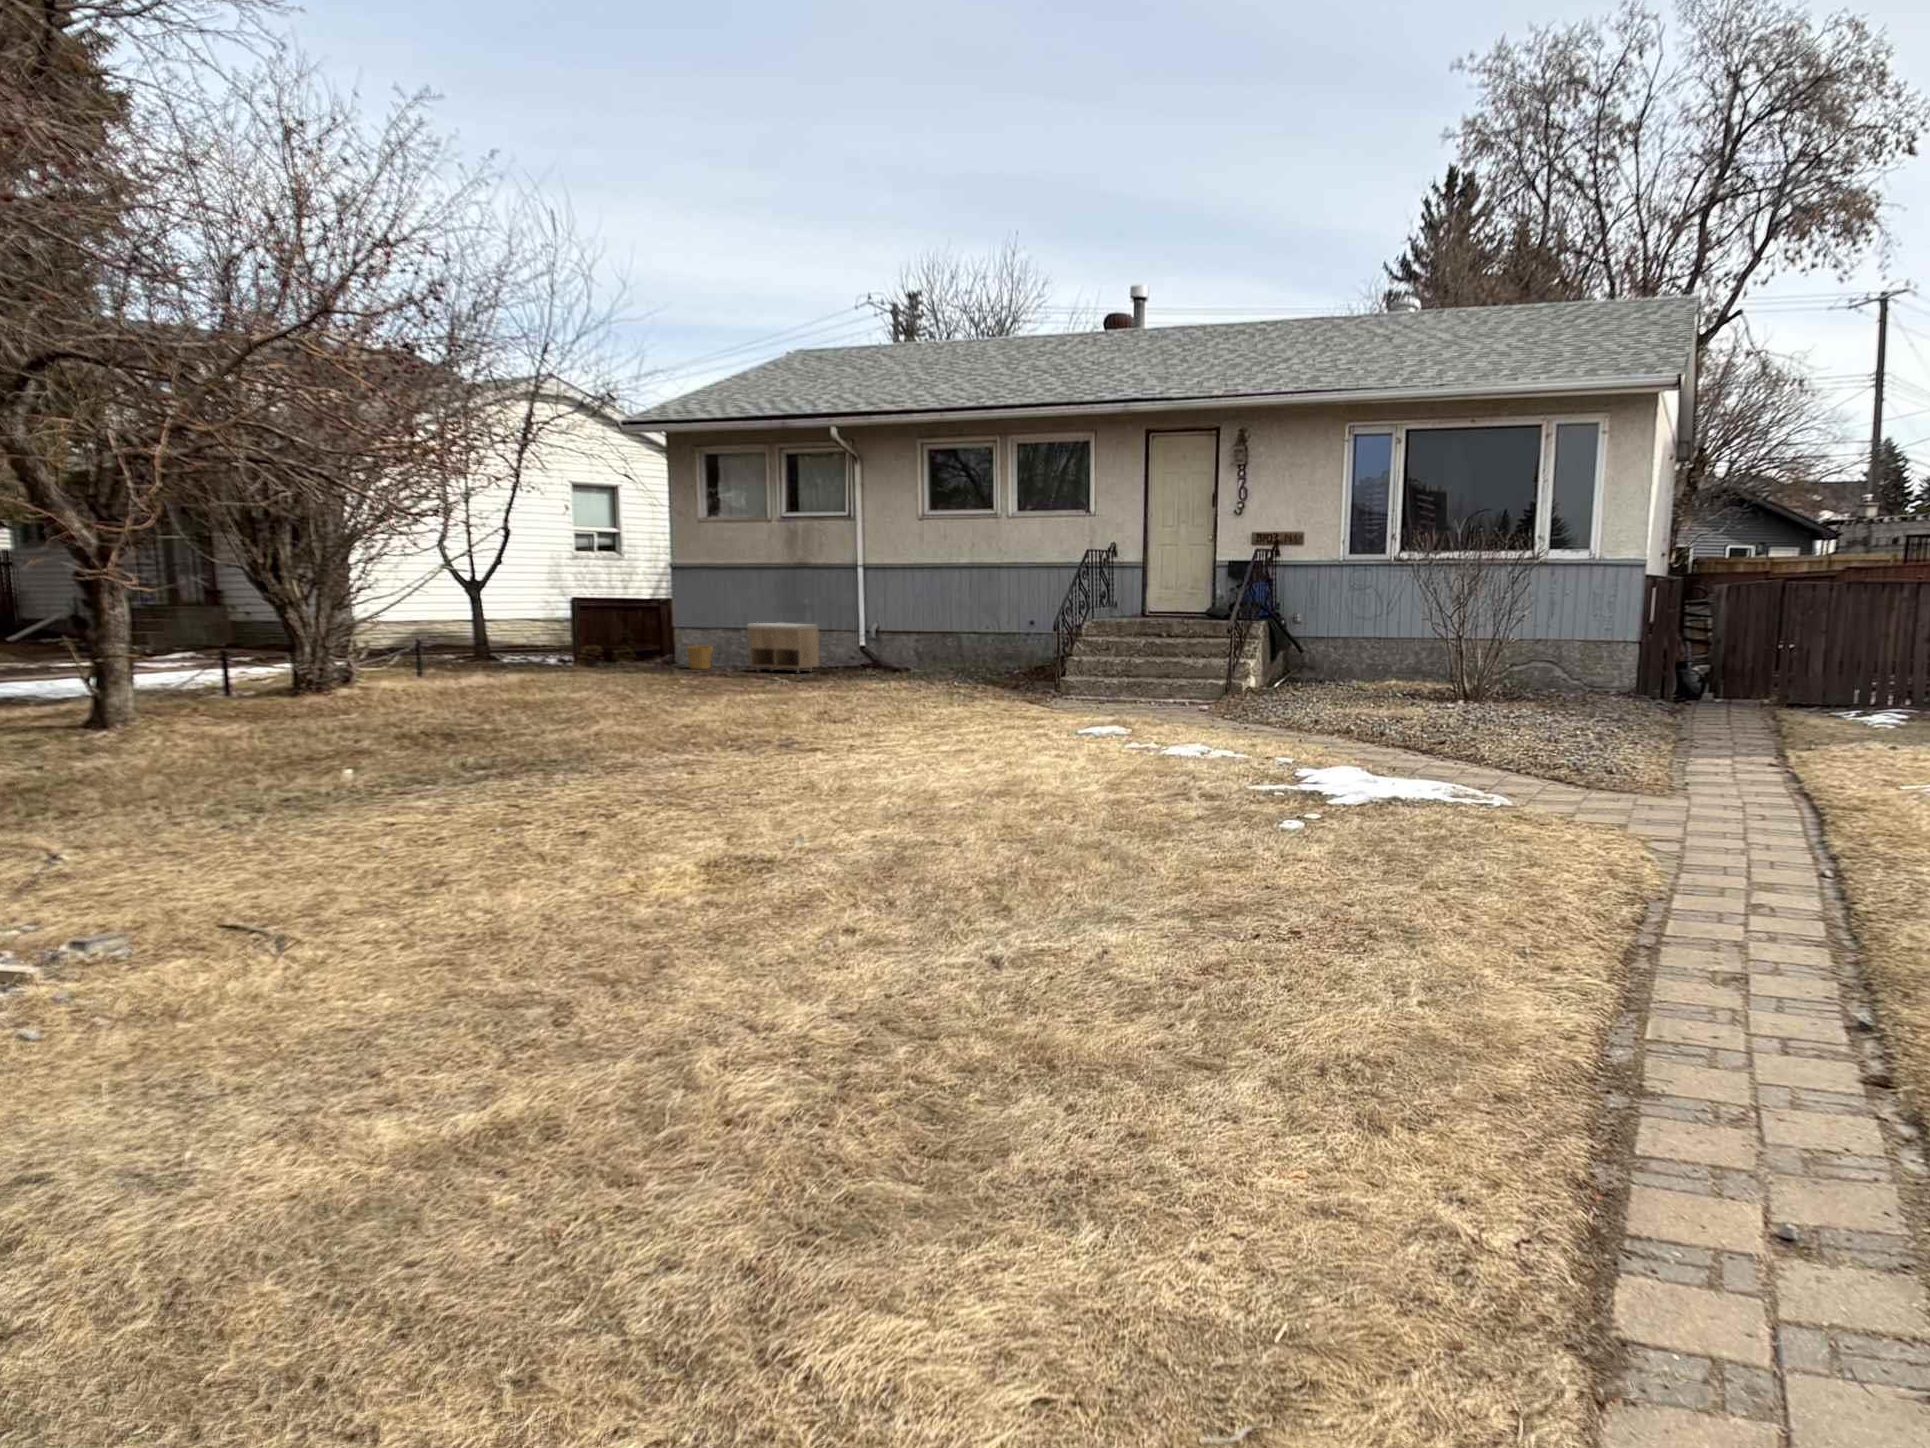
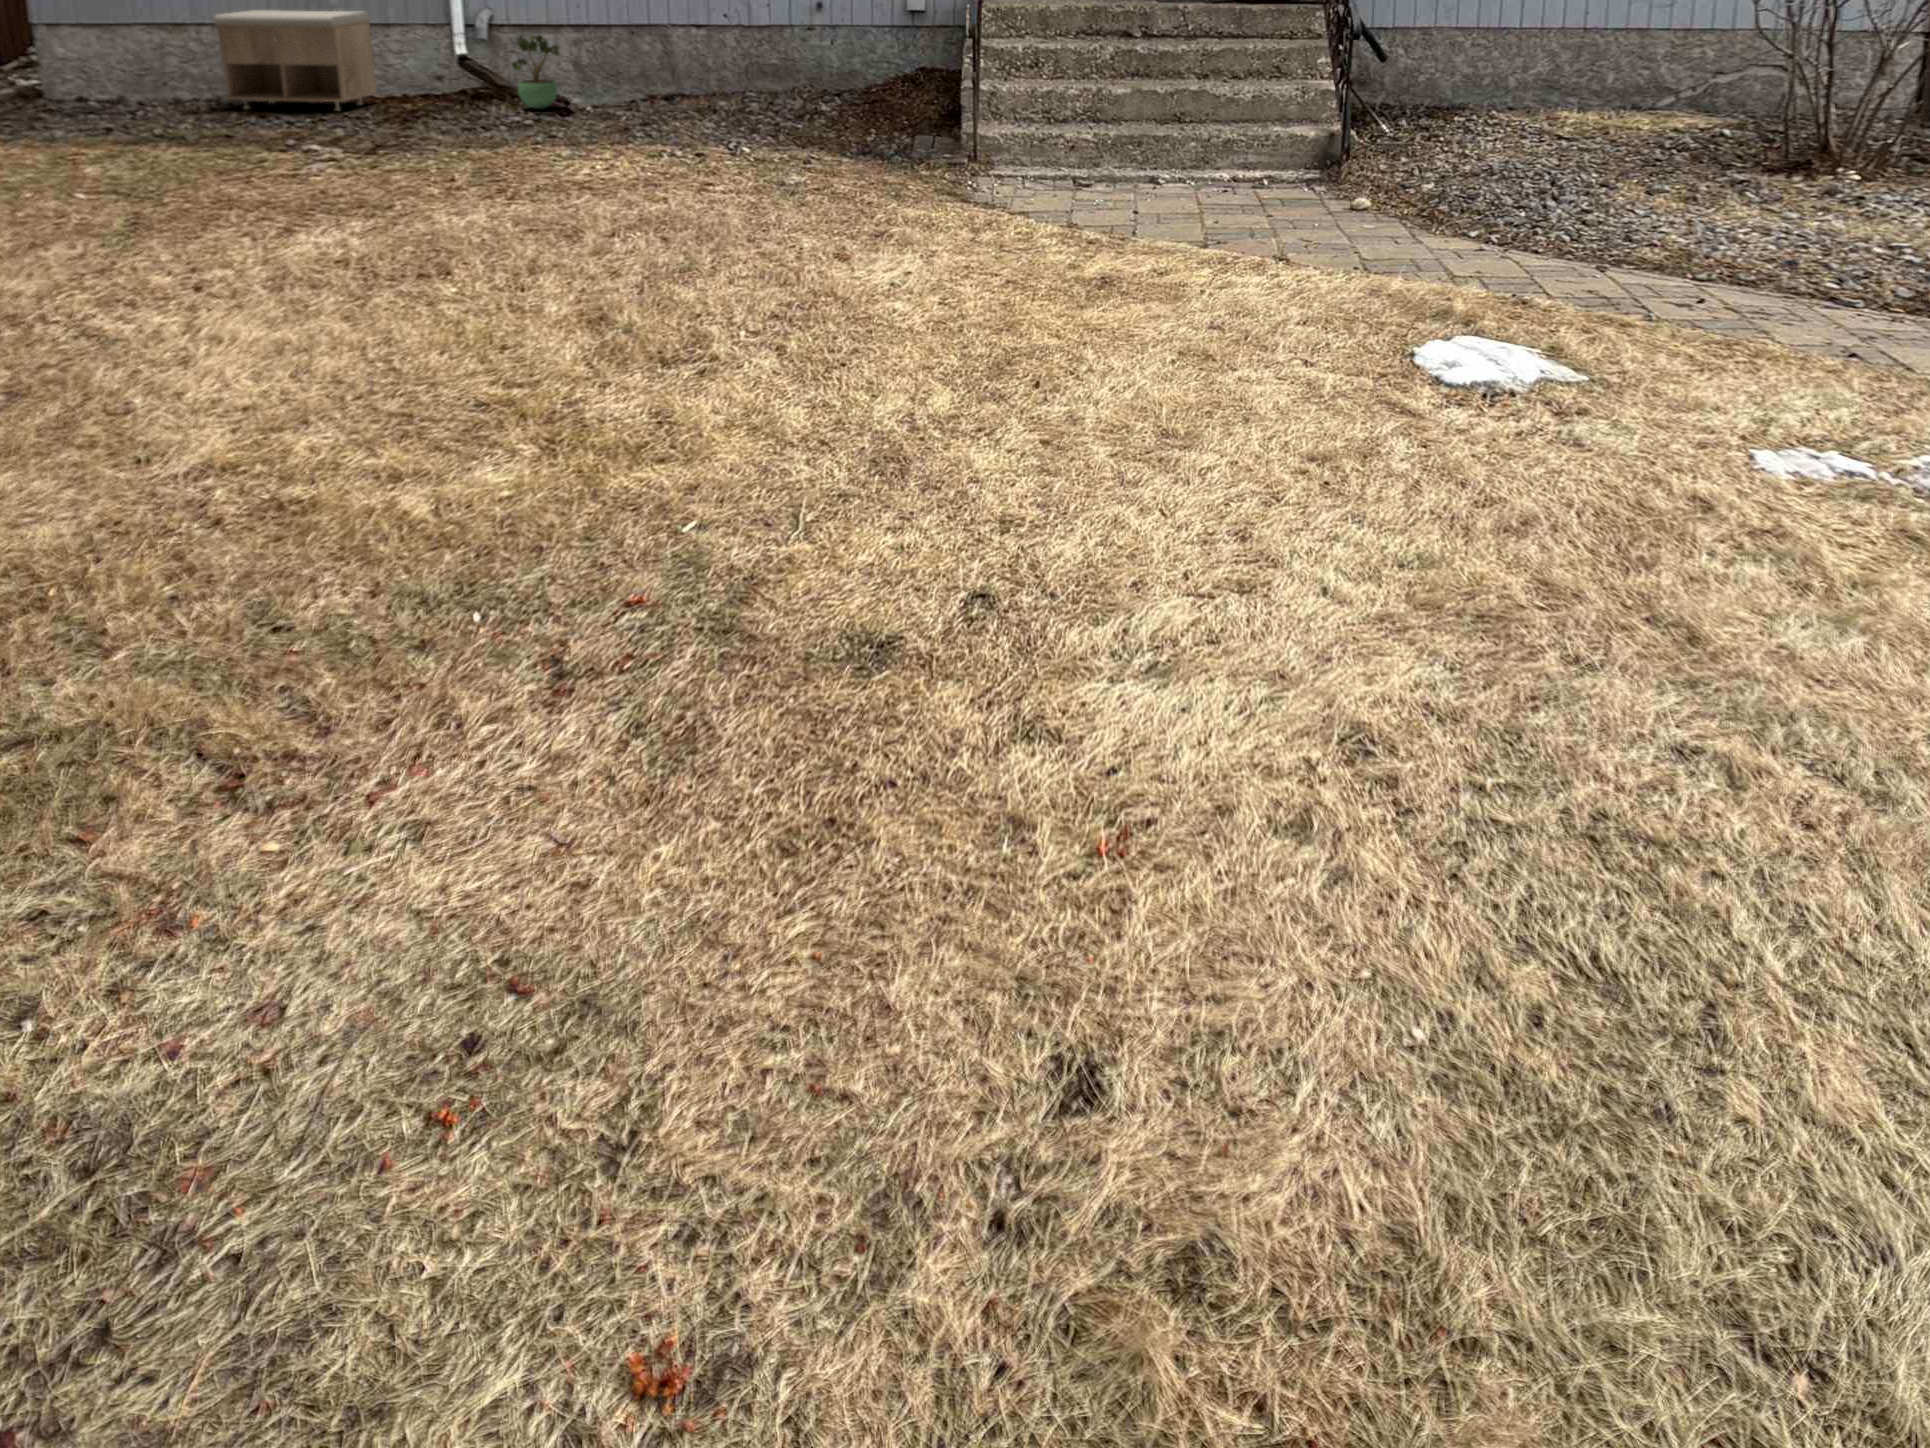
potted plant: none [879,636,903,675] -> present [512,35,559,109]
bucket: present [686,645,713,669] -> none [71,57,138,107]

